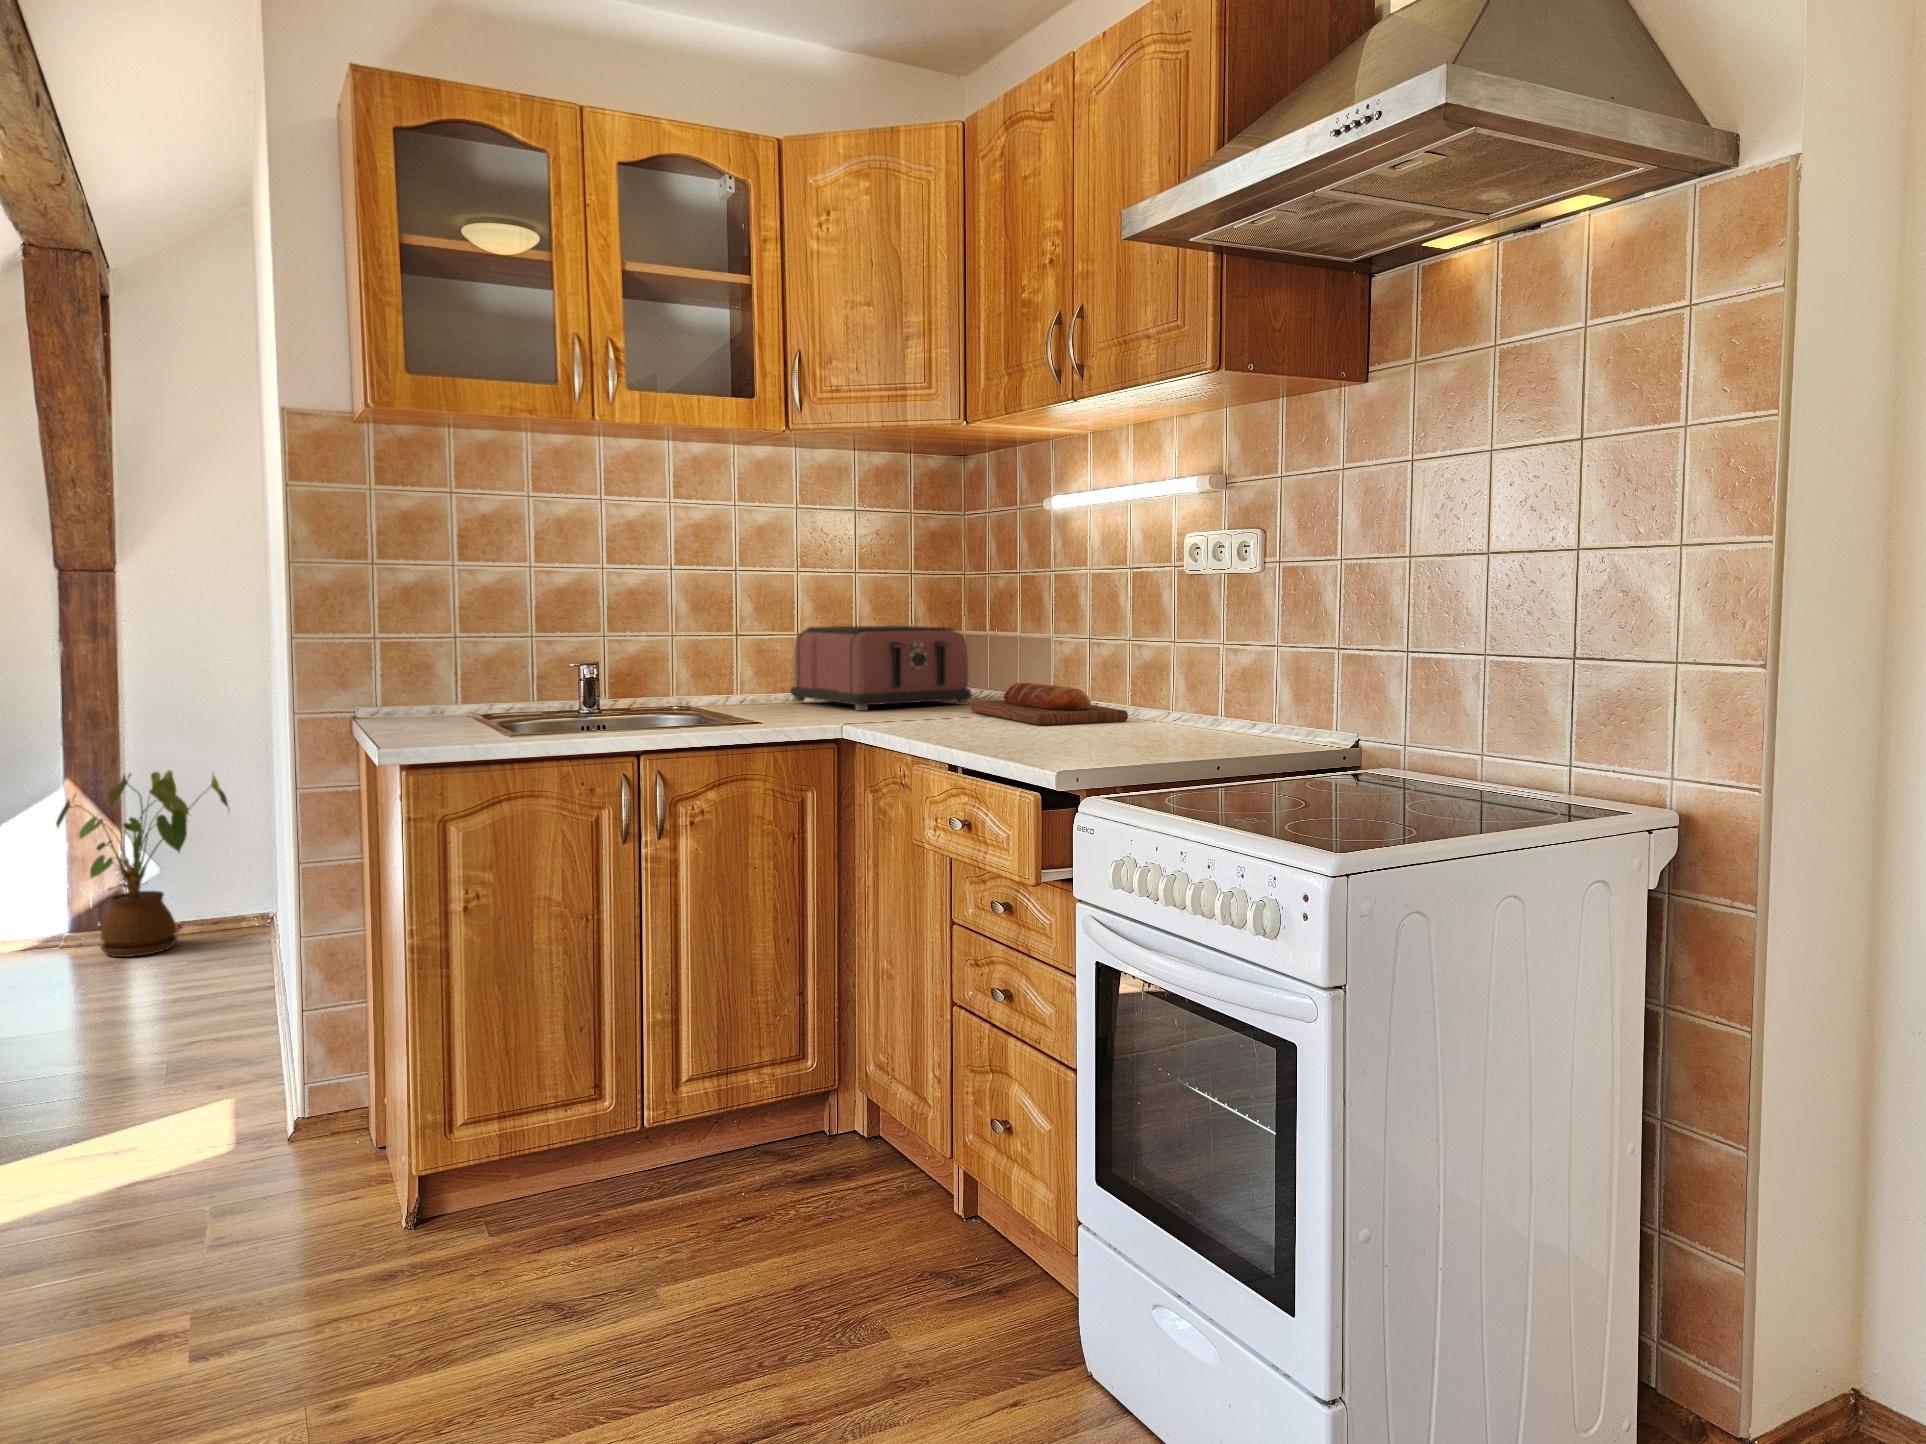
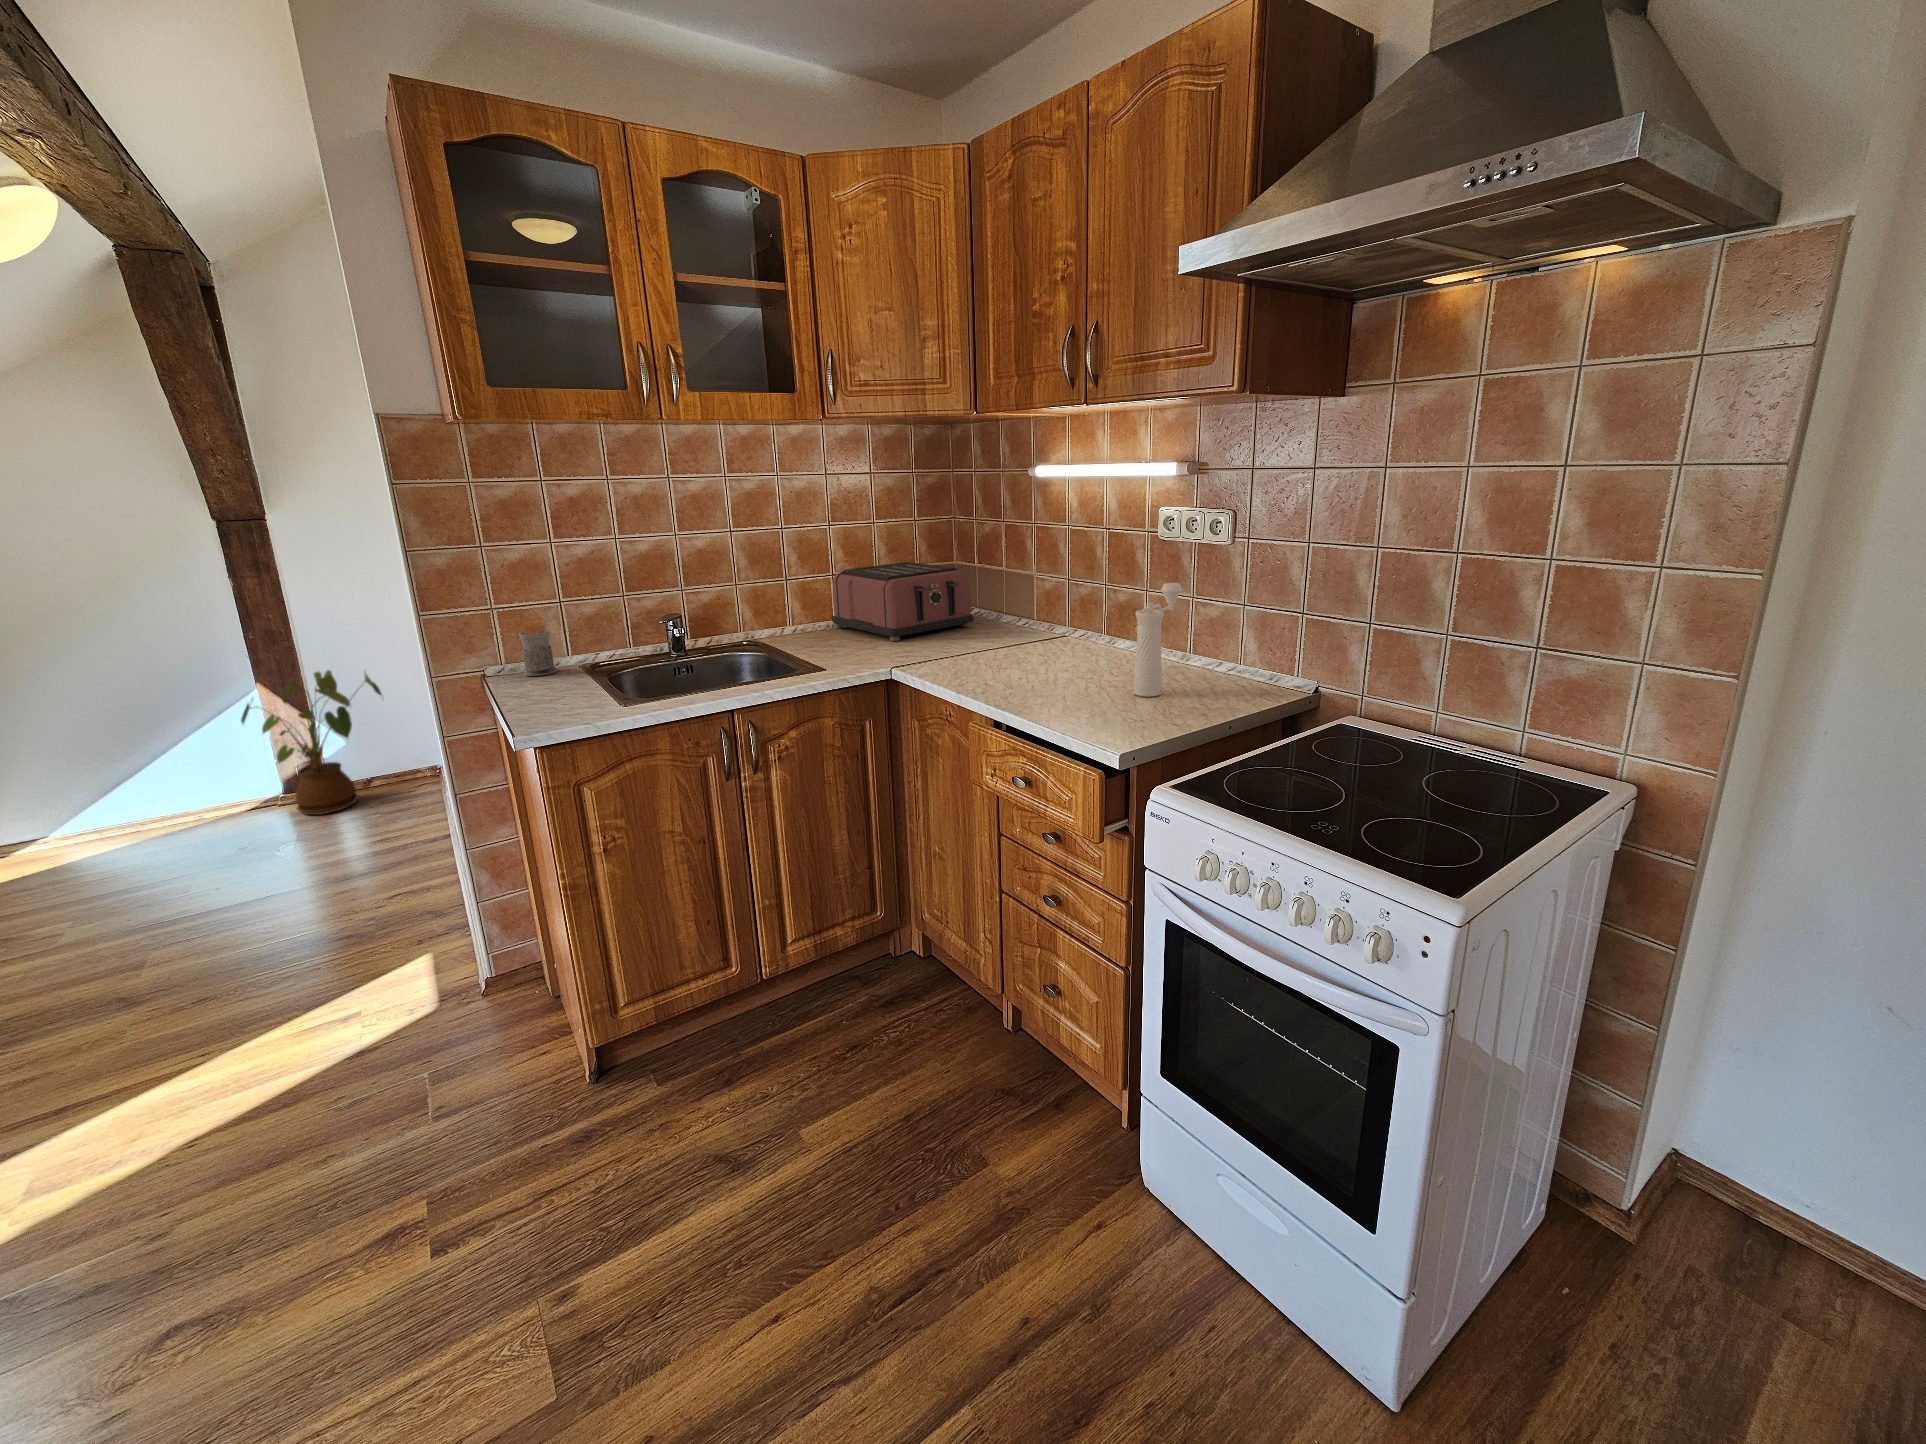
pepper mill: none [1121,611,1190,743] -> present [1134,583,1182,697]
mug: none [402,669,441,722] -> present [519,629,557,676]
bread loaf: present [970,683,1128,725] -> none [981,618,1112,663]

